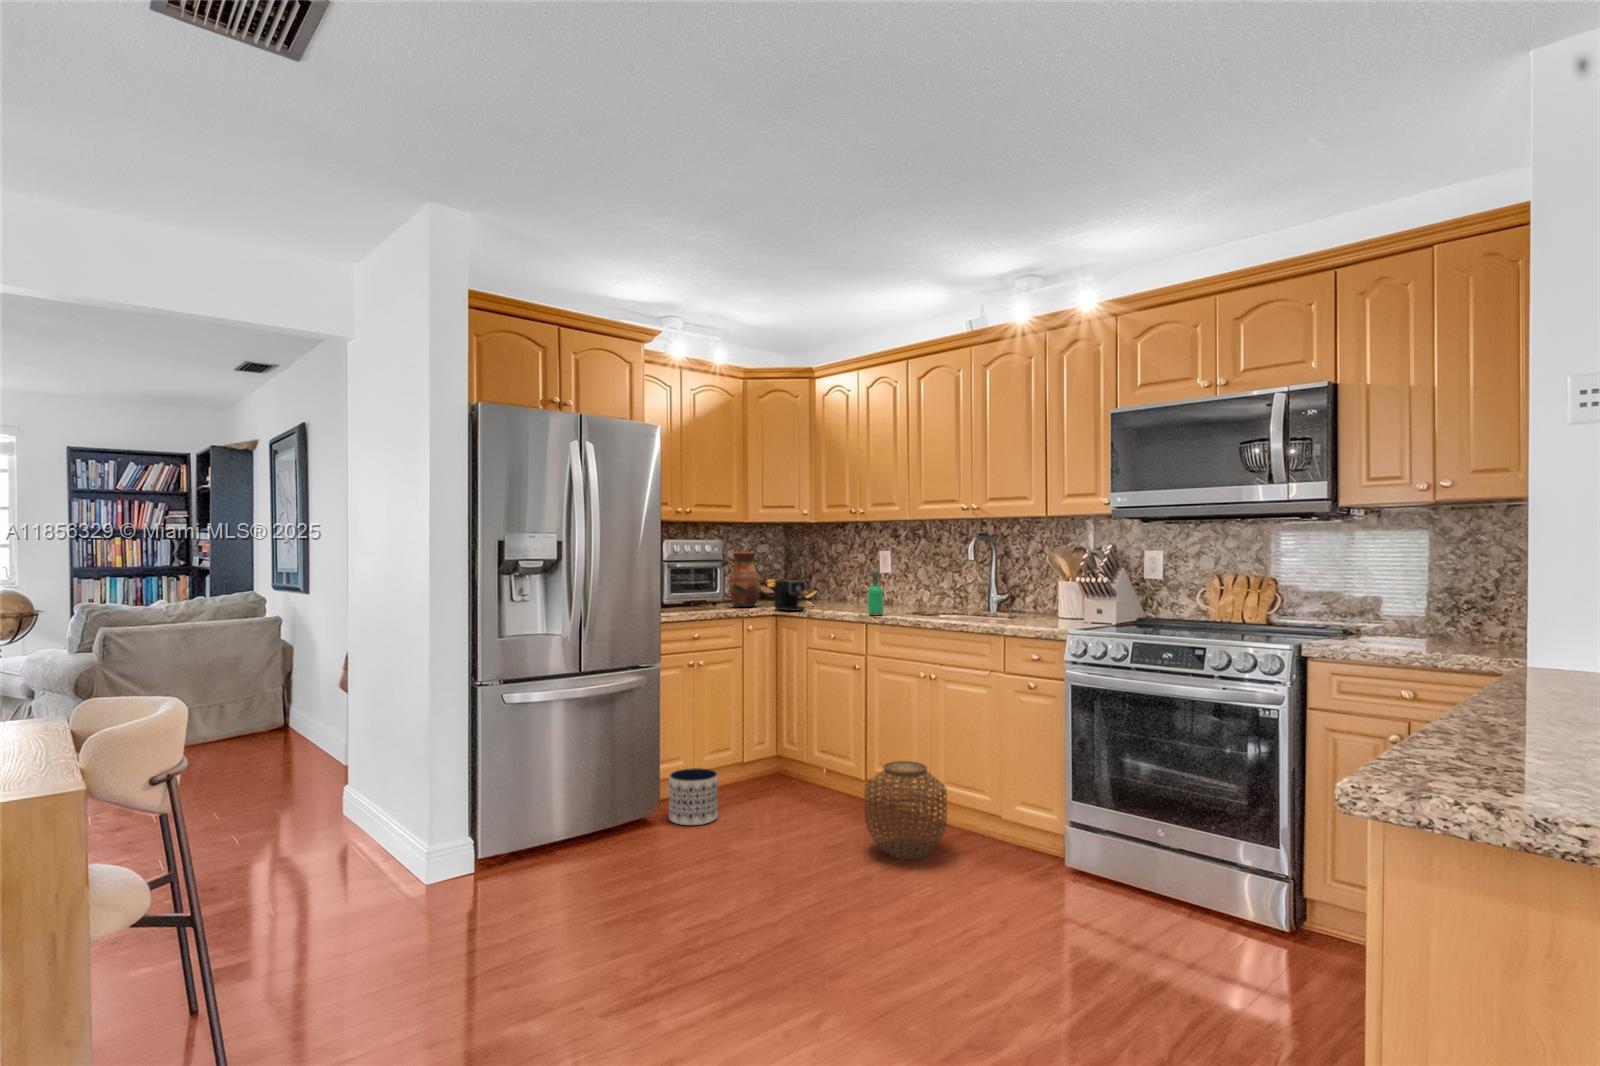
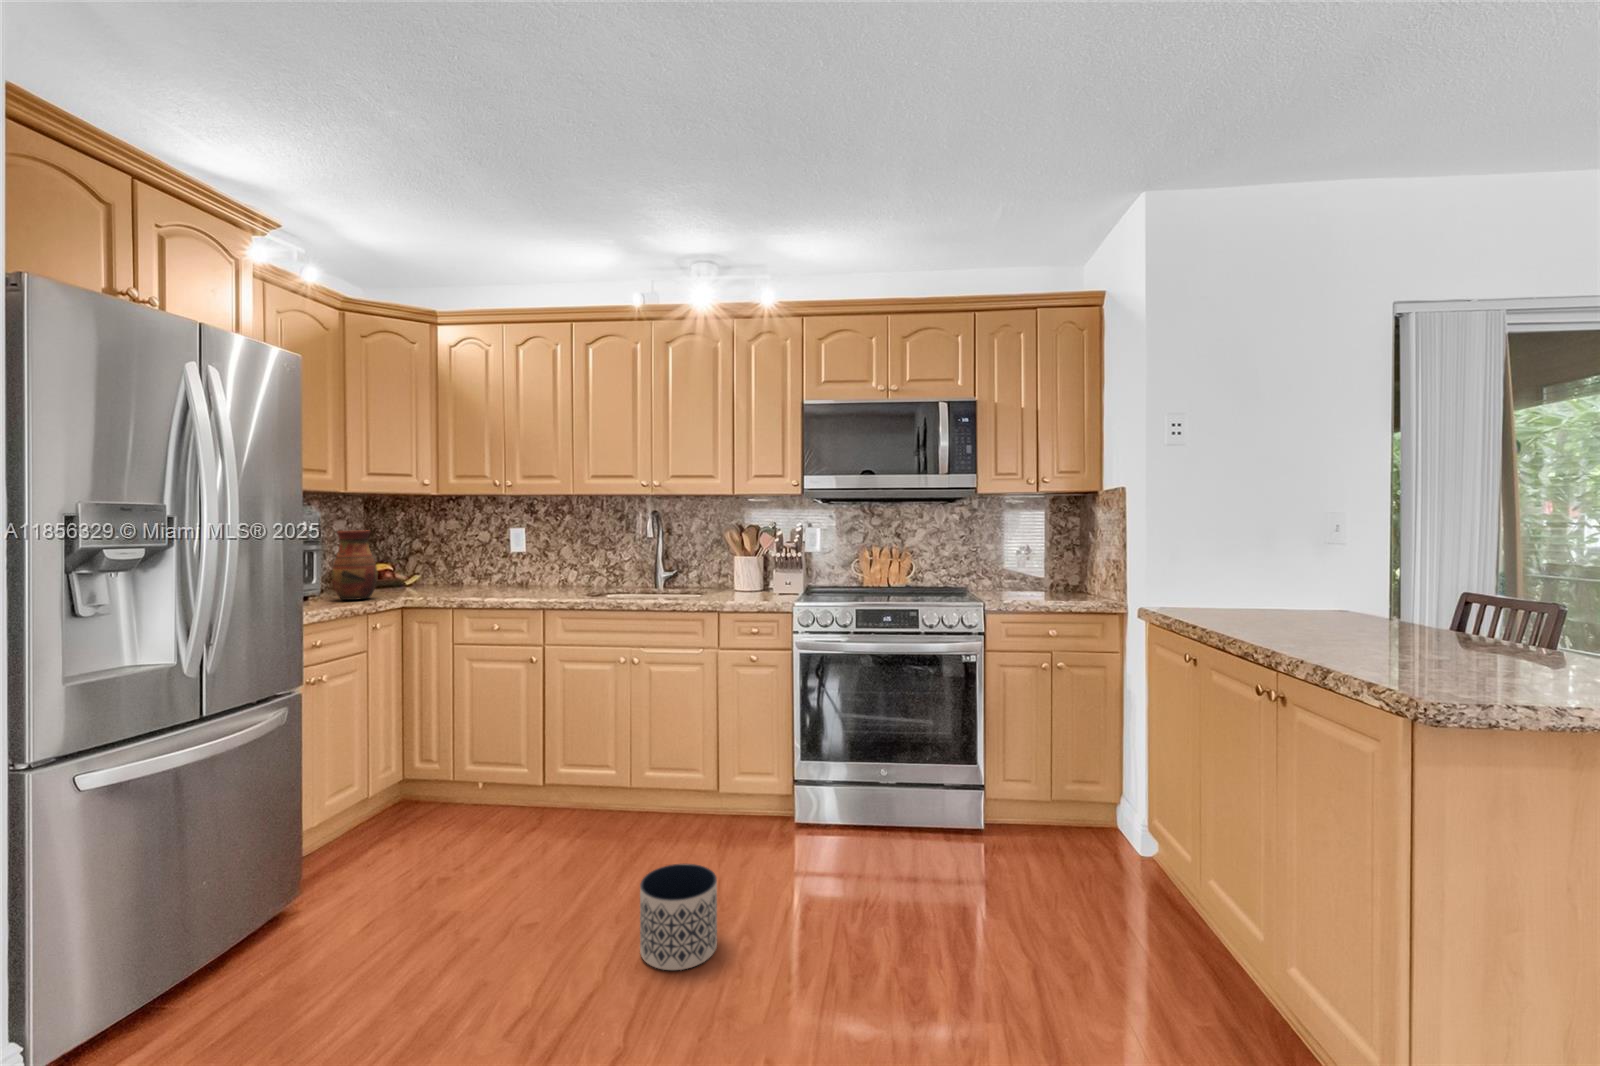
soap dispenser: present [868,570,883,616] -> none [550,549,568,600]
coffee maker: present [774,580,806,611] -> none [413,563,457,601]
woven basket: present [865,761,947,859] -> none [598,752,687,859]
planter: present [669,768,718,825] -> present [640,864,717,970]

